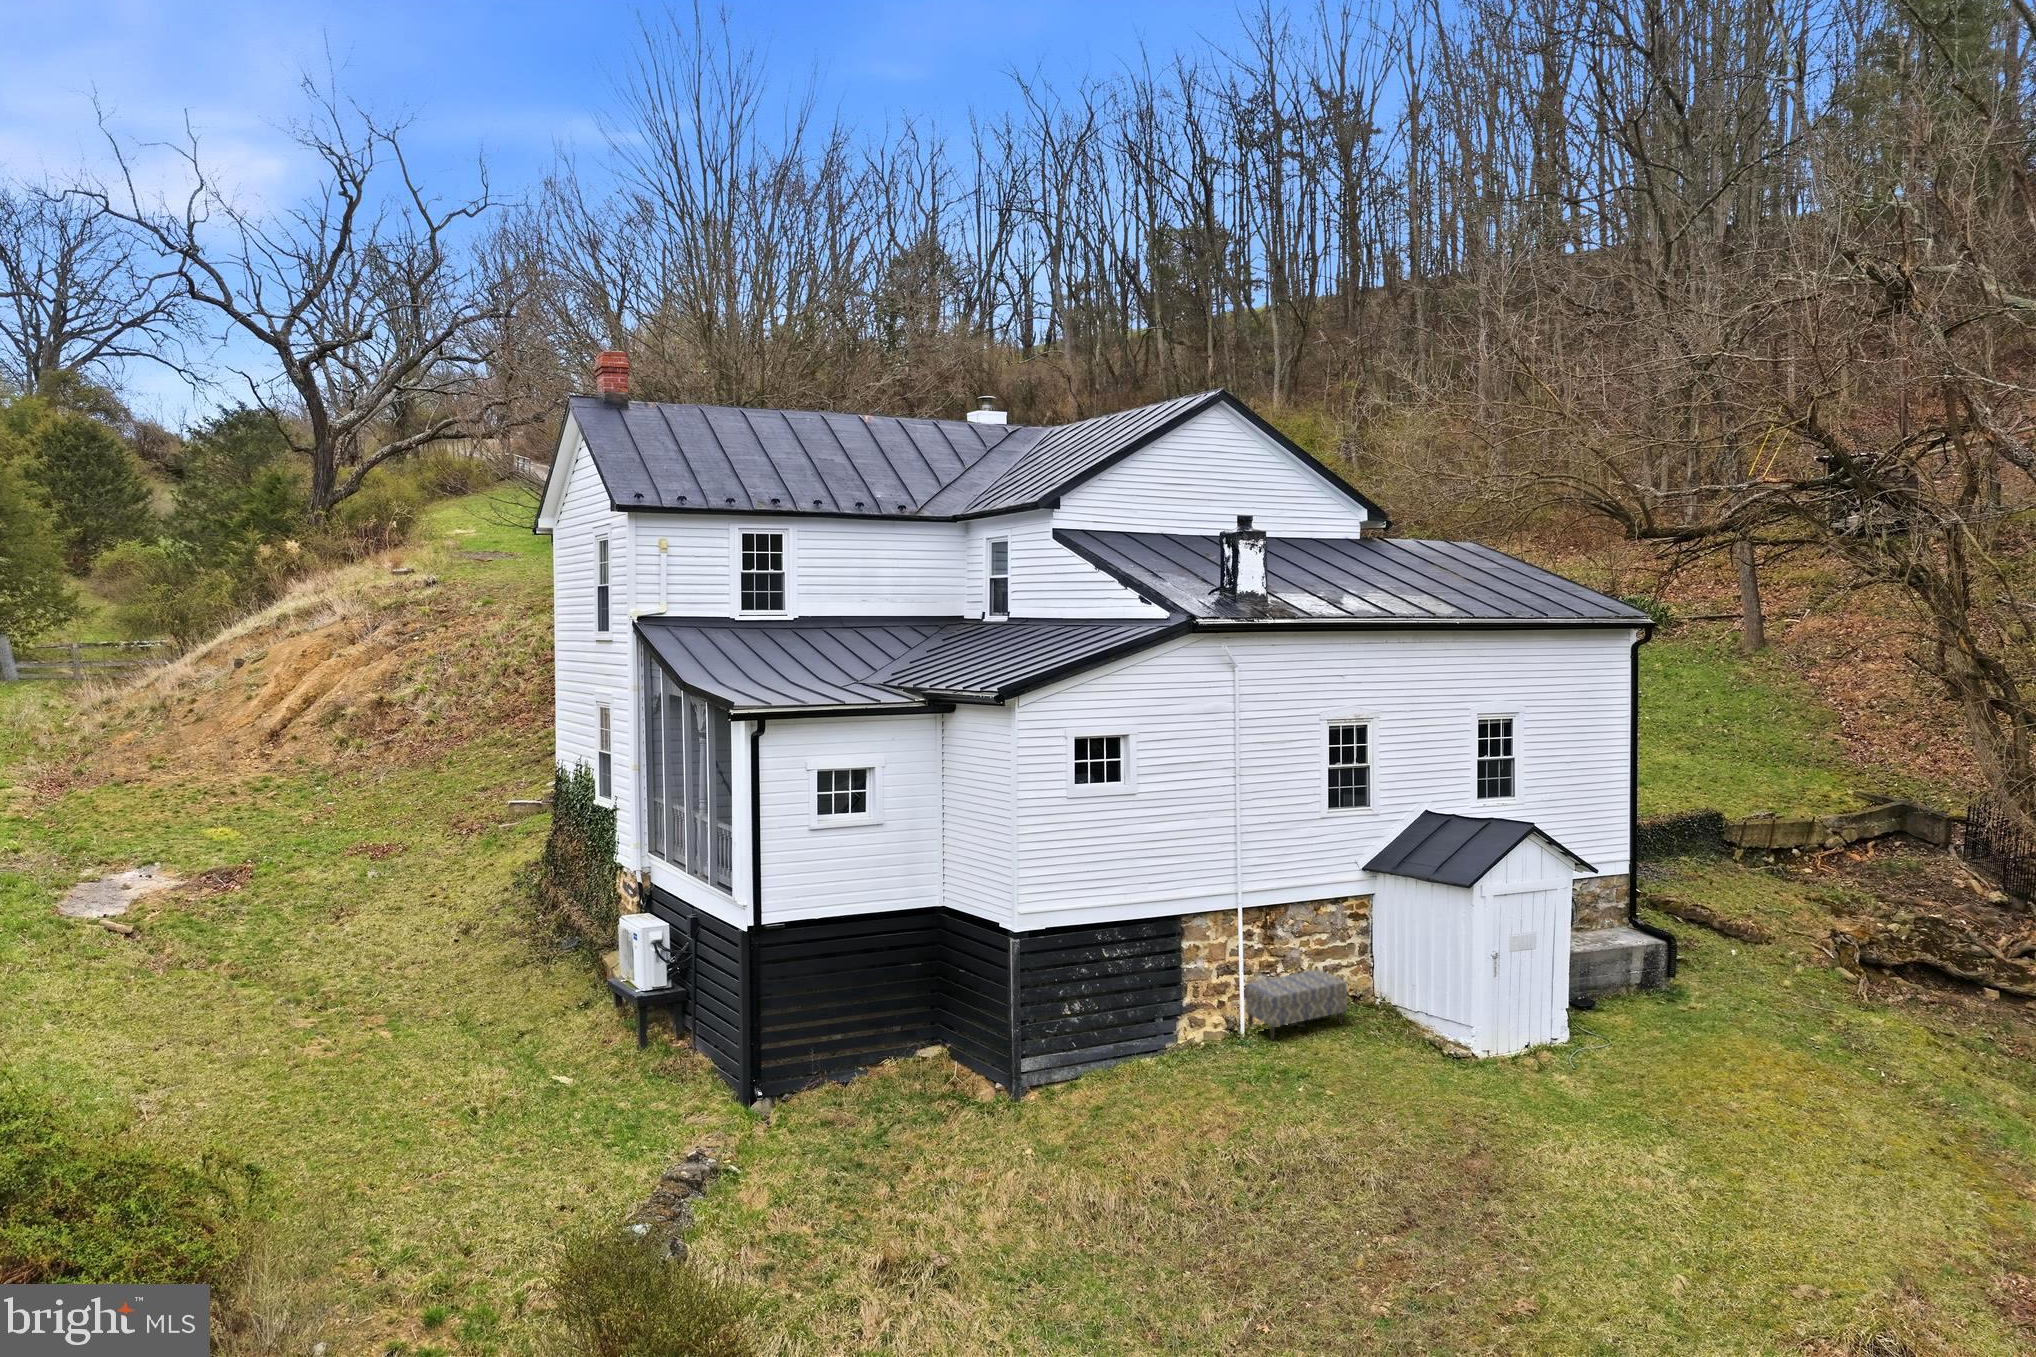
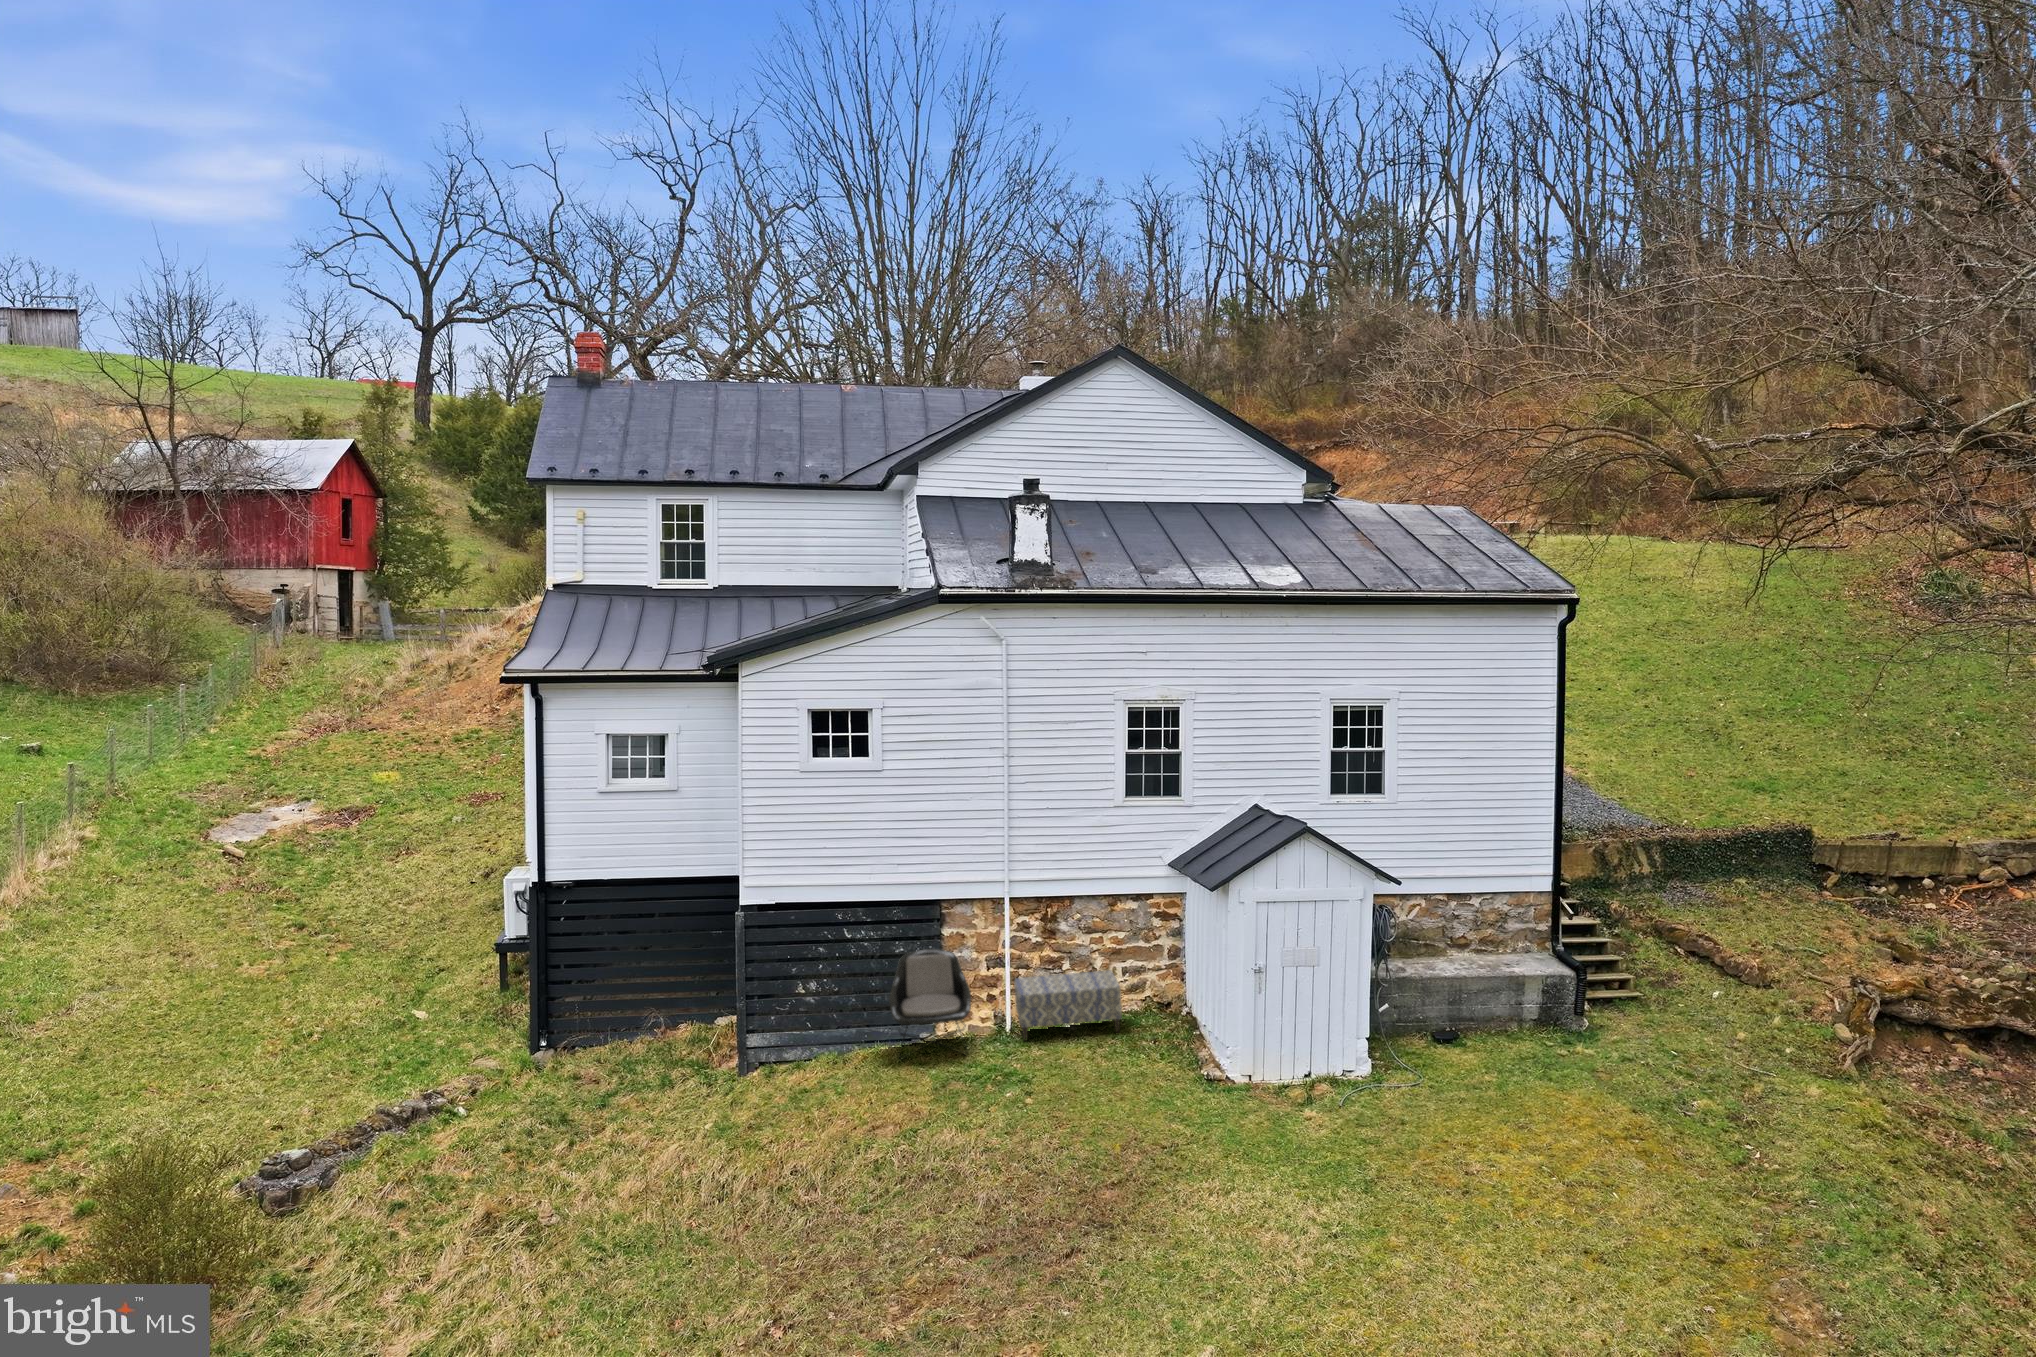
lounge chair: none [1151,961,1244,1069] -> present [889,949,971,1060]

